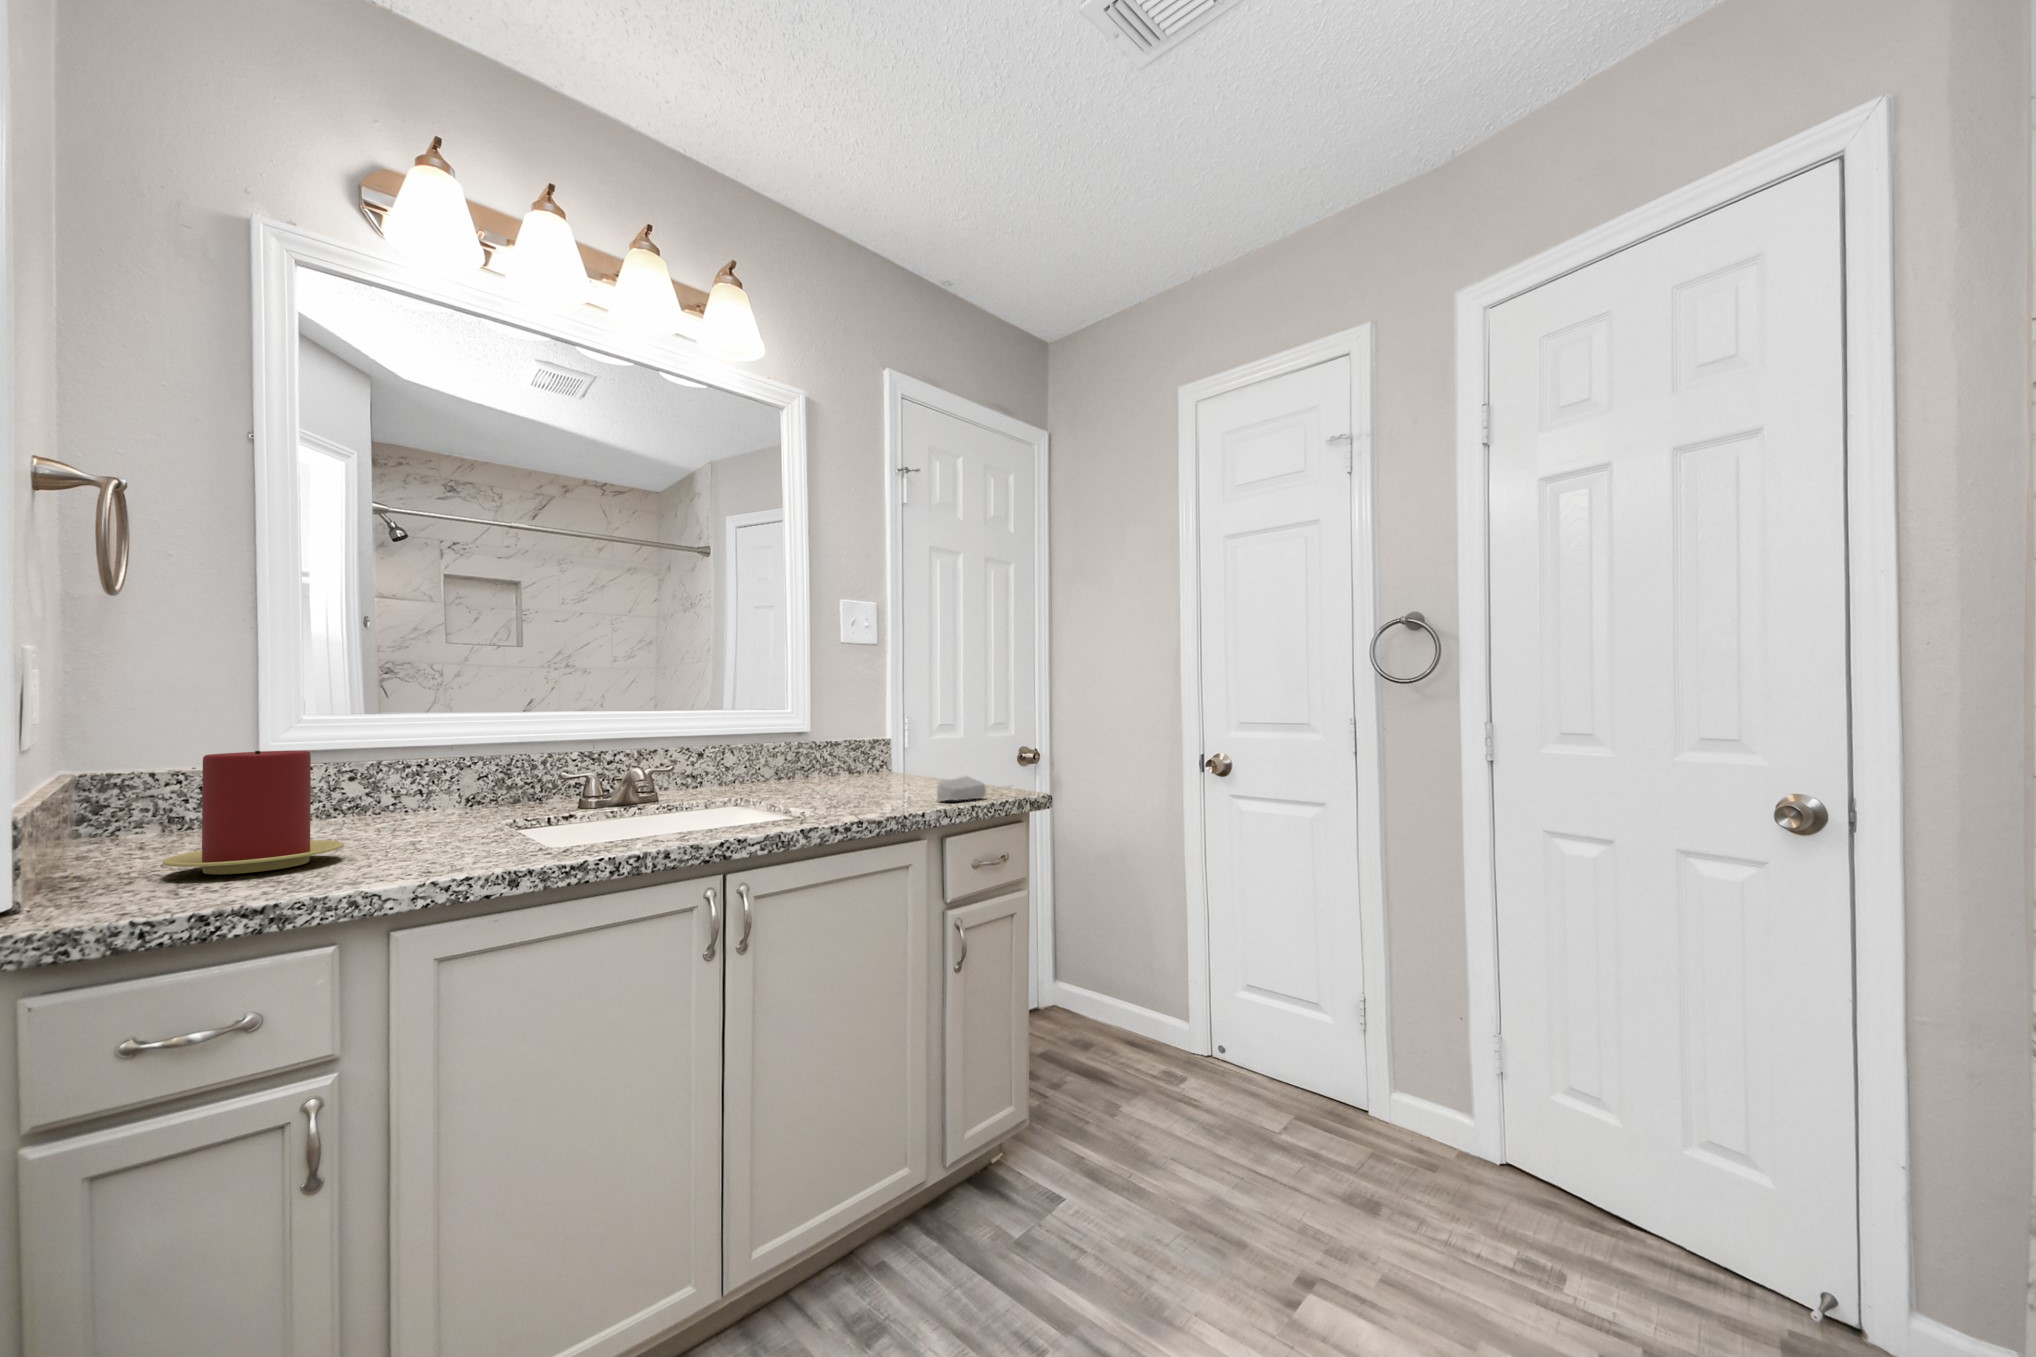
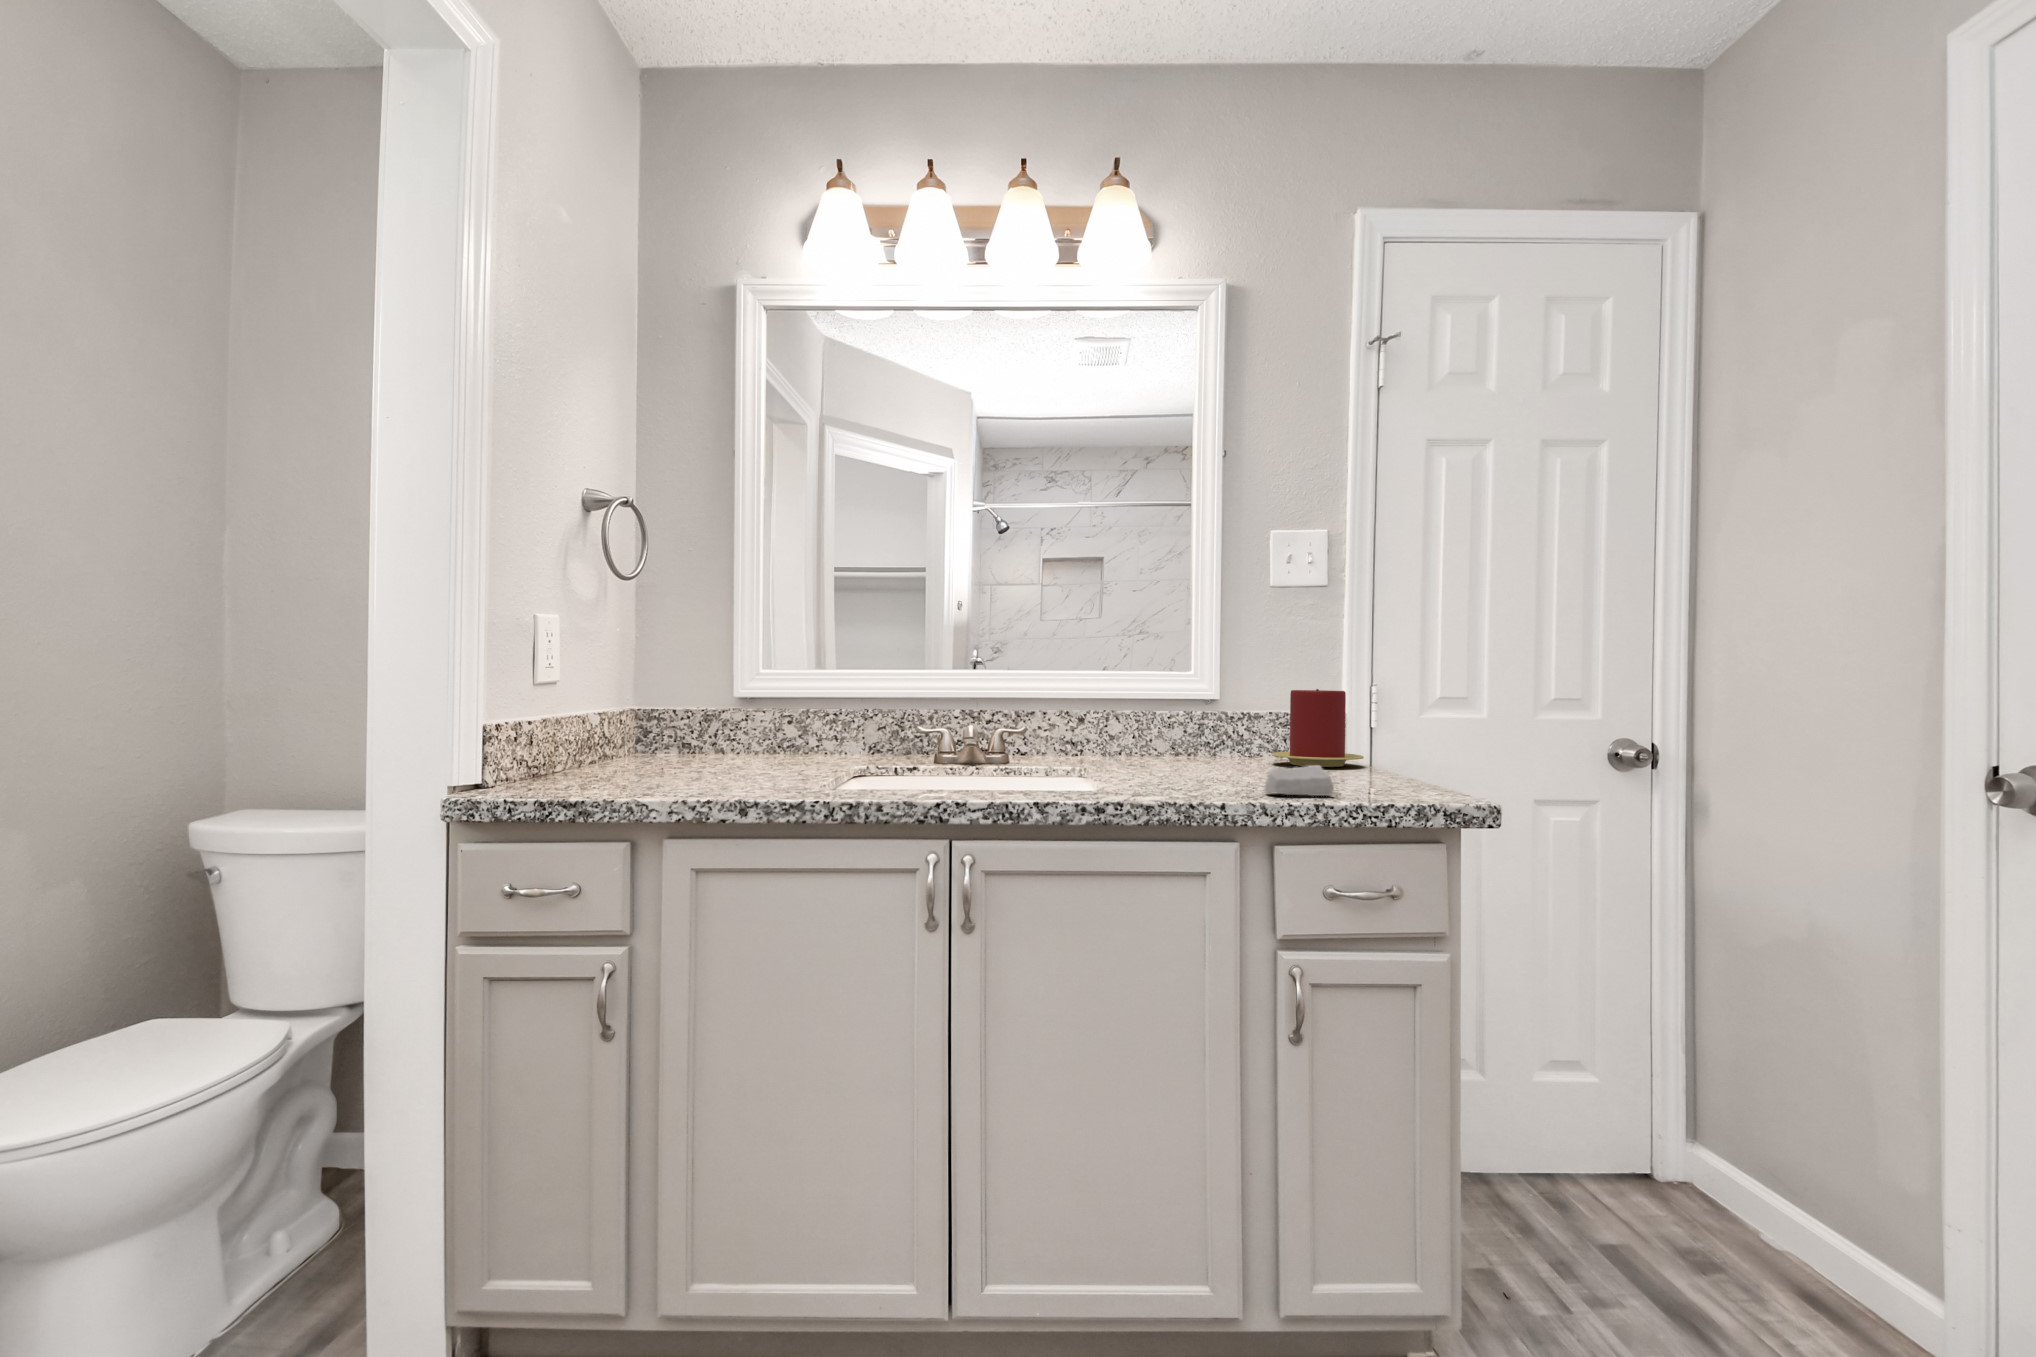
candle: present [163,751,344,874] -> present [1272,689,1364,767]

